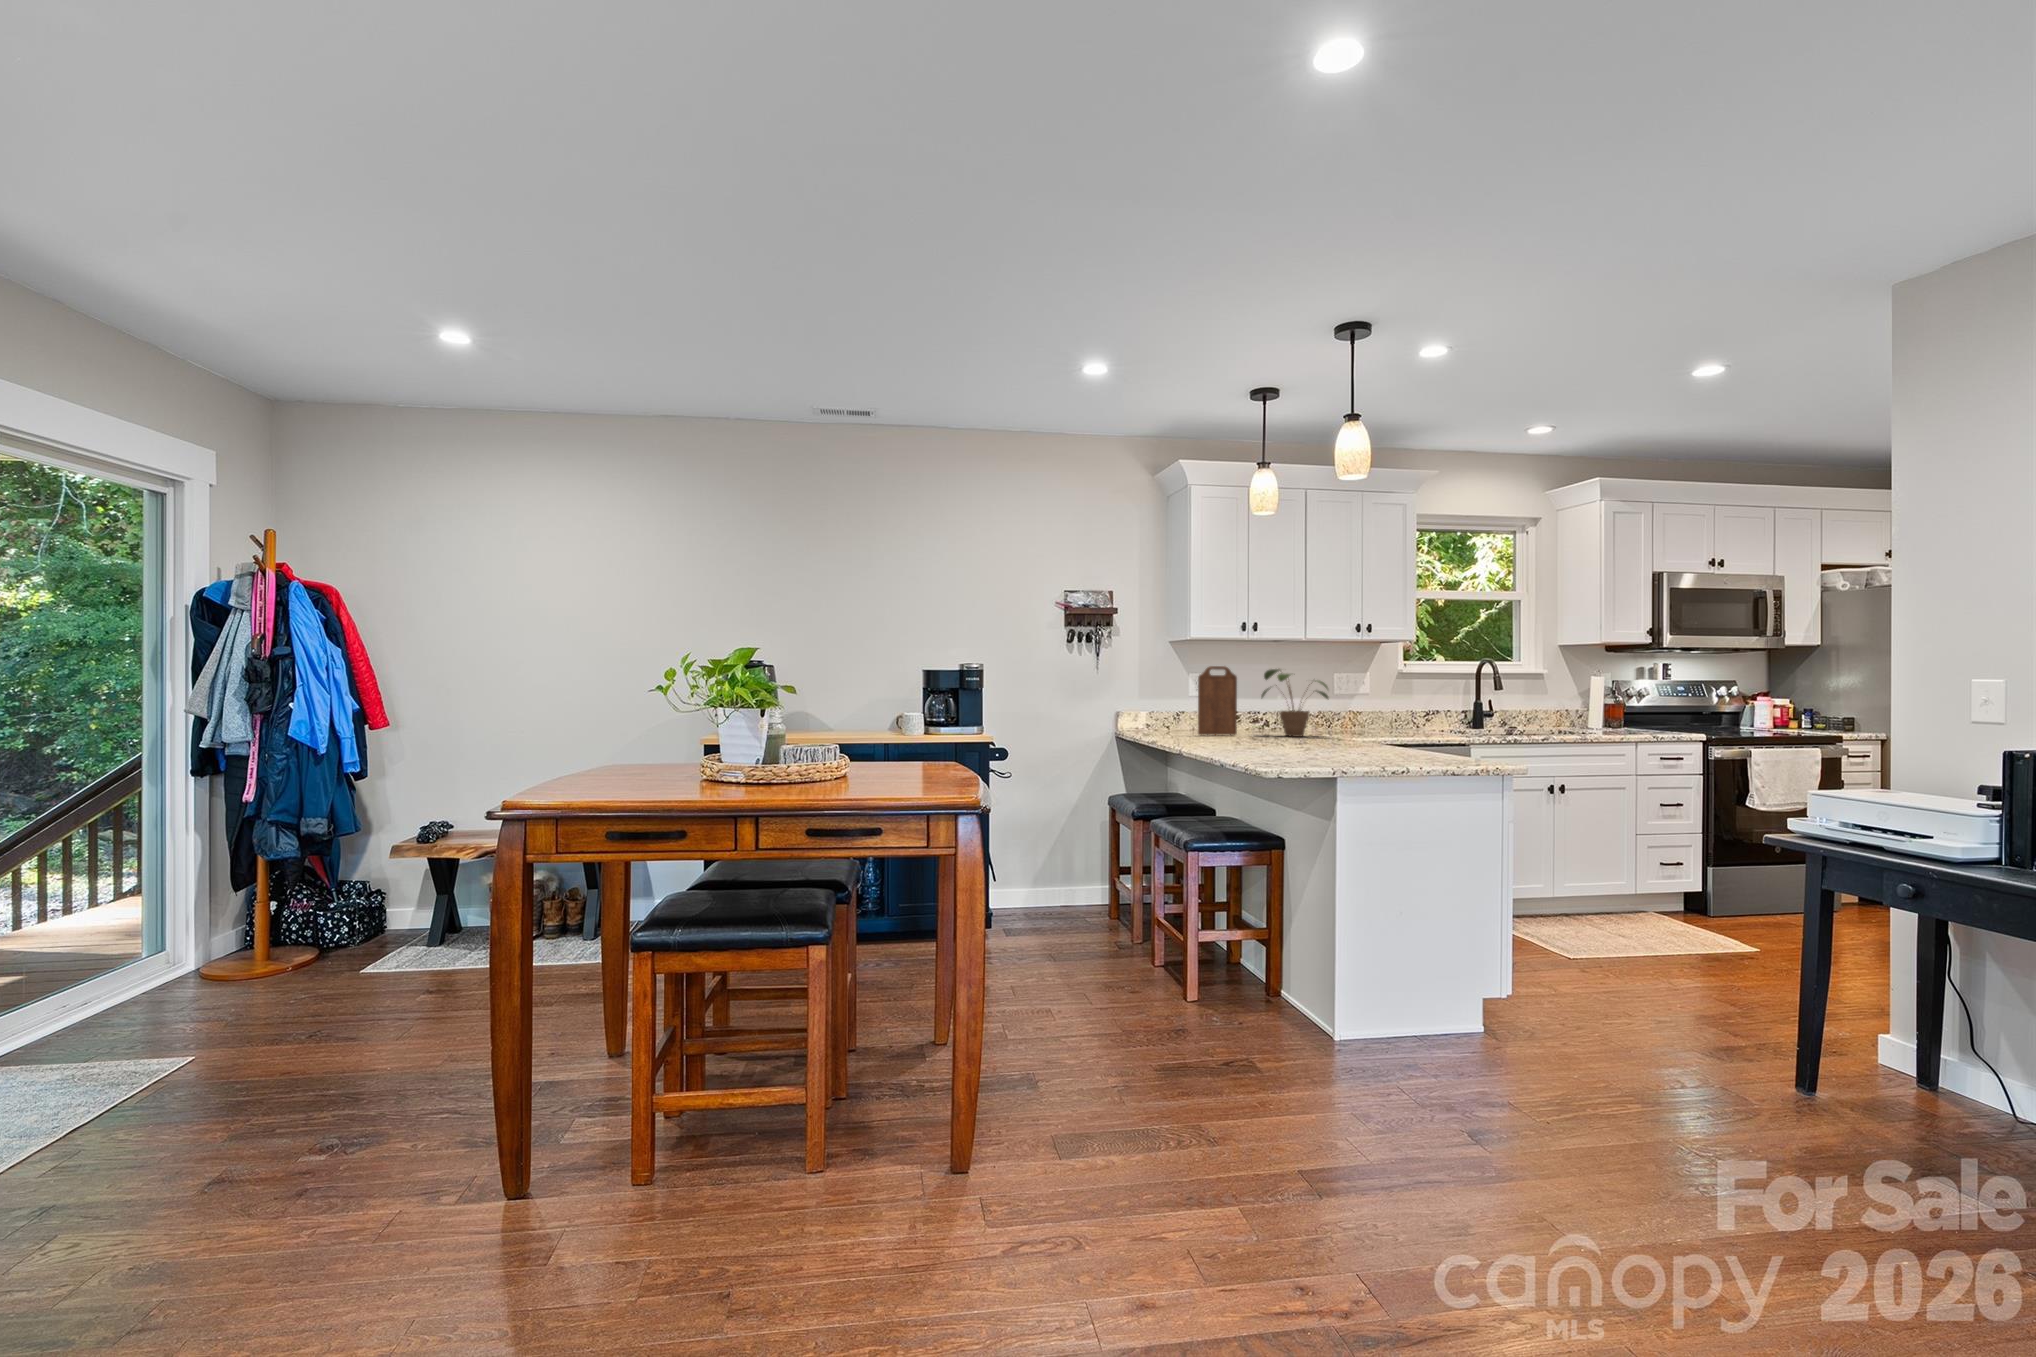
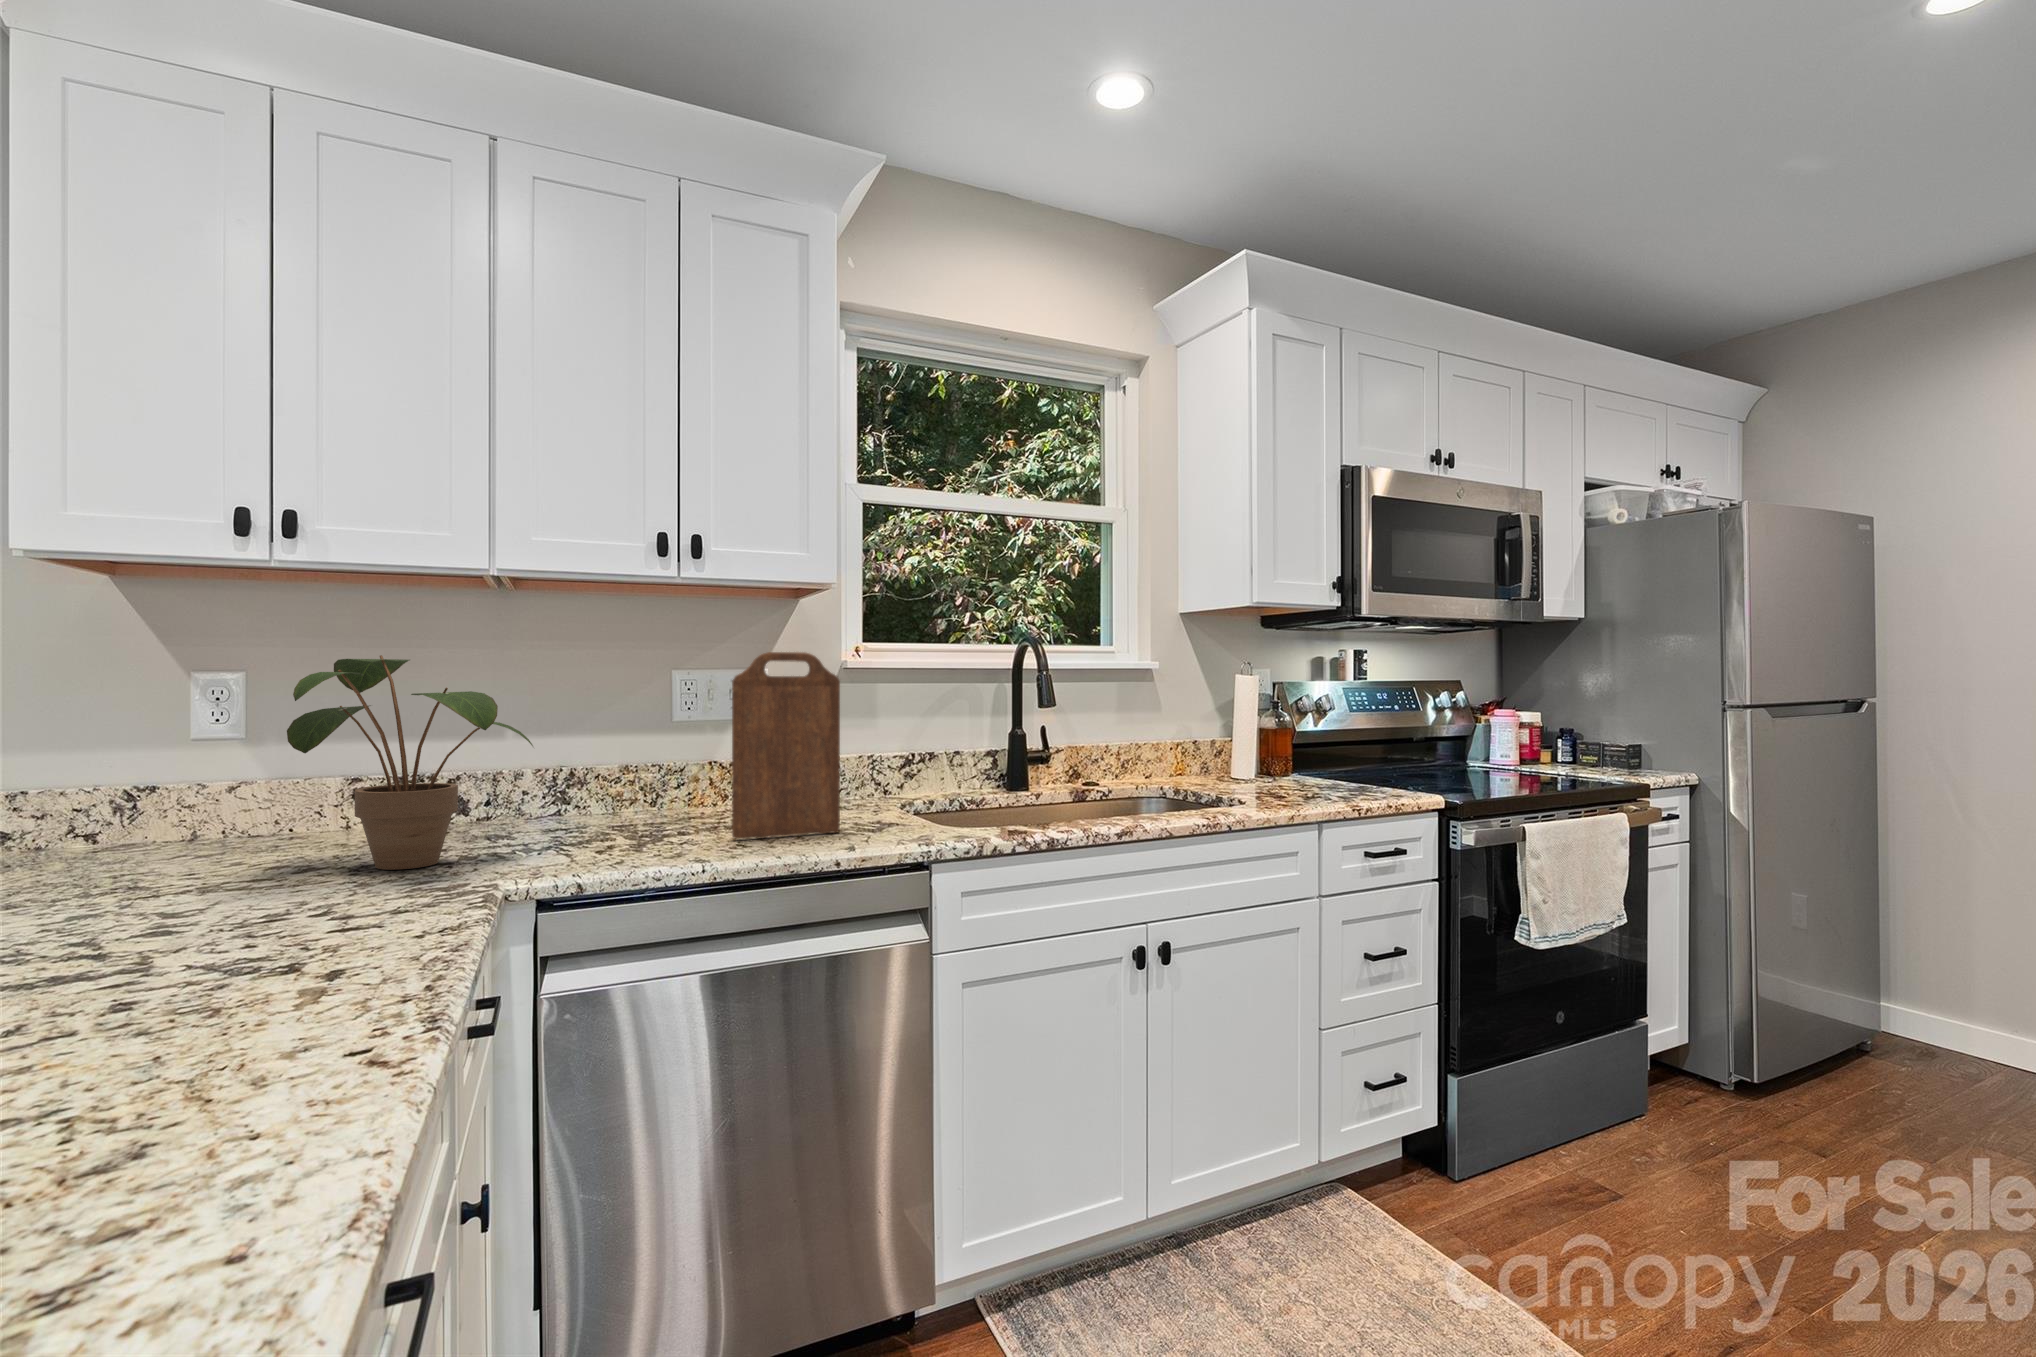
cutting board: present [1198,666,1237,735] -> present [732,652,840,839]

